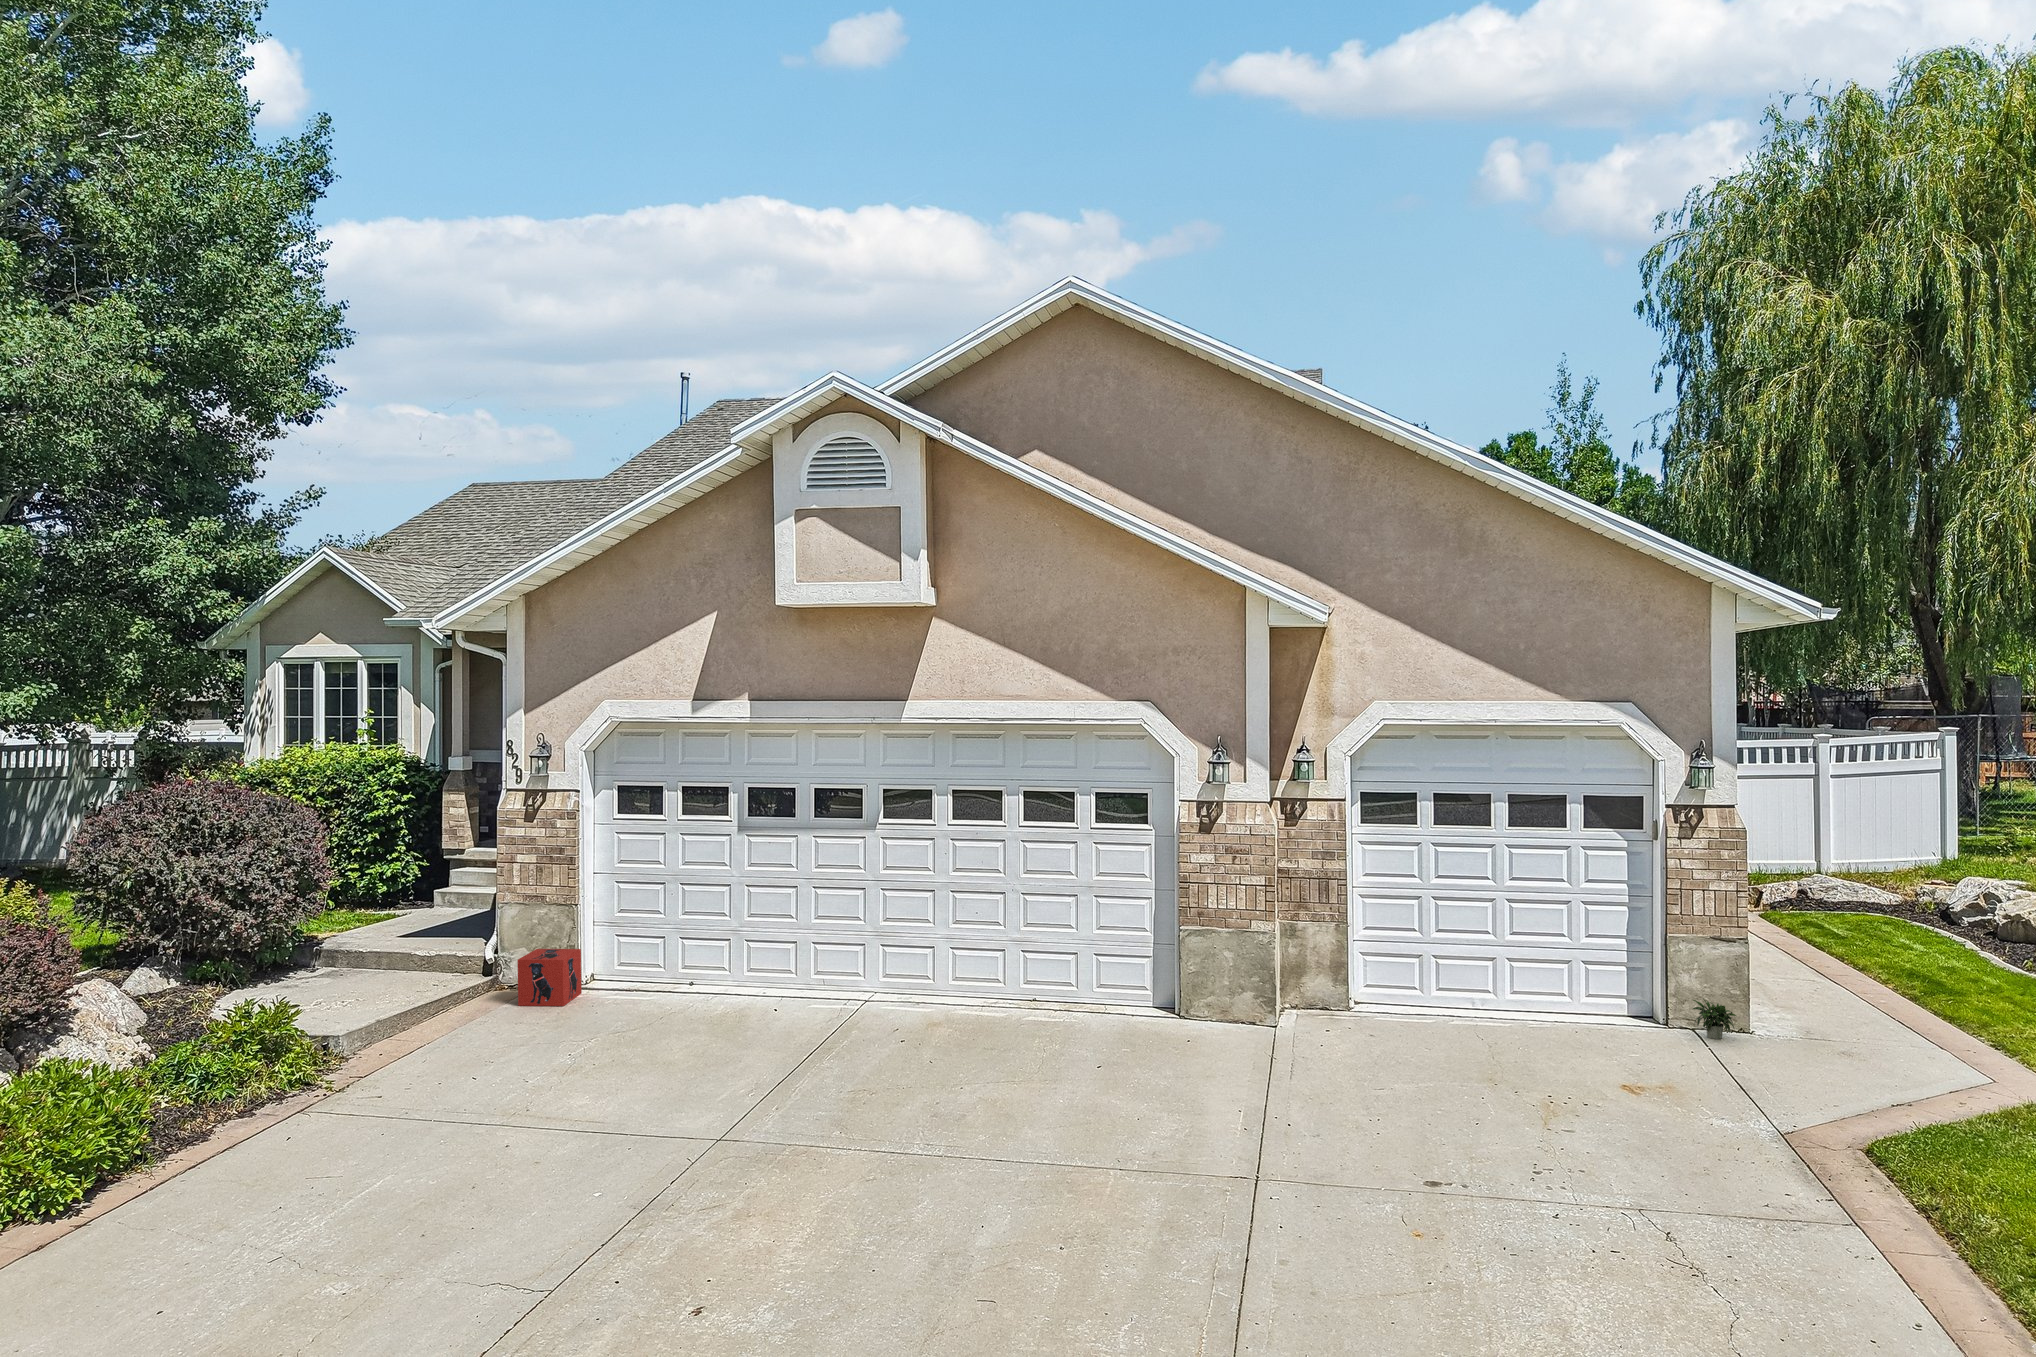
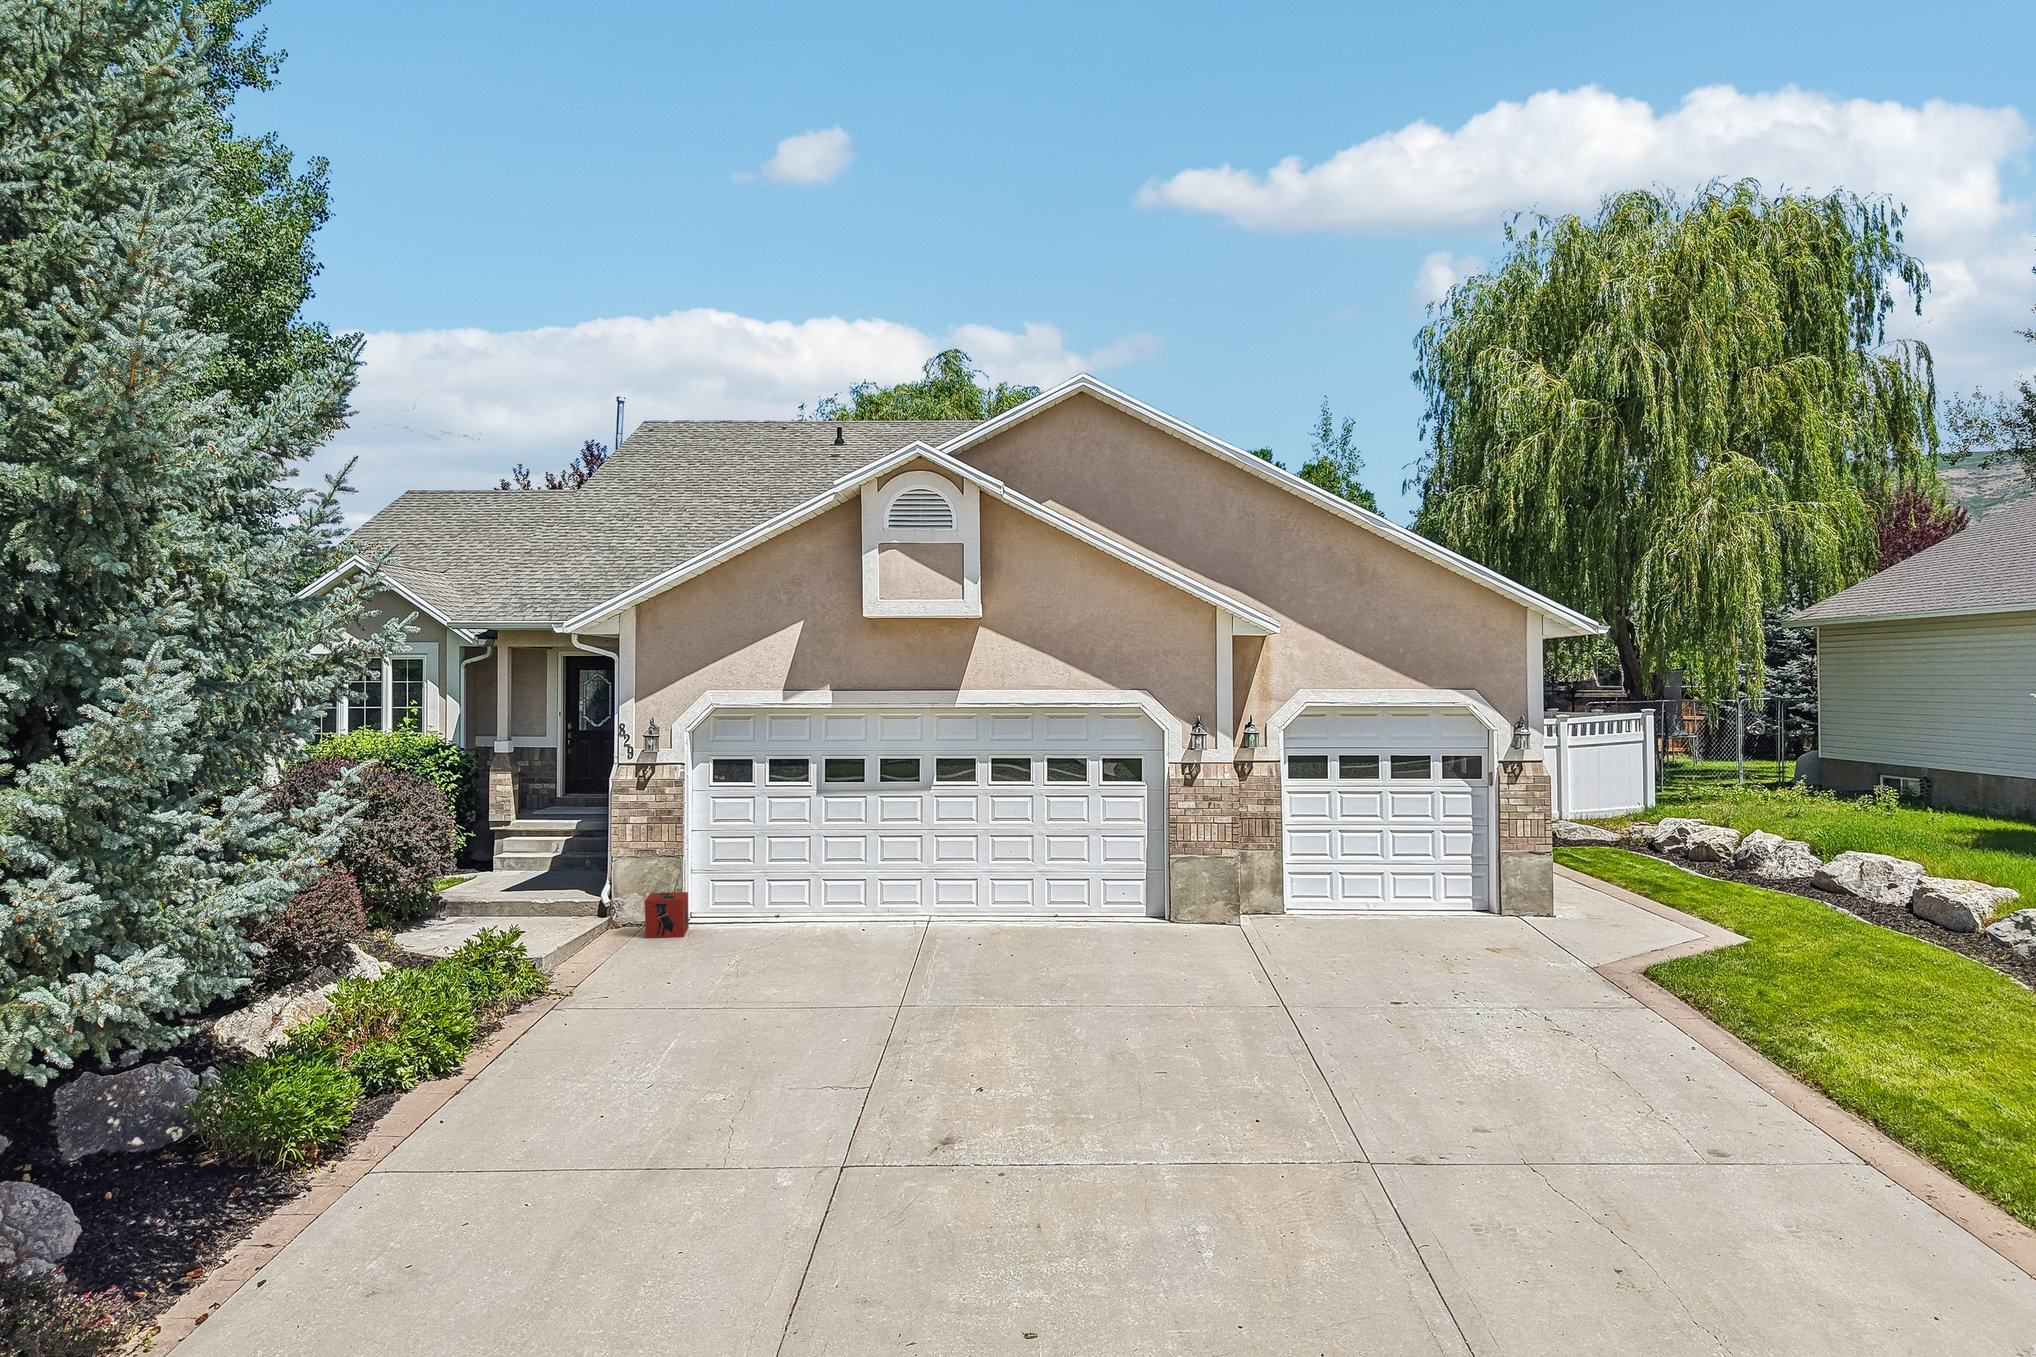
potted plant: present [1685,1000,1736,1039] -> none [1510,894,1546,921]

